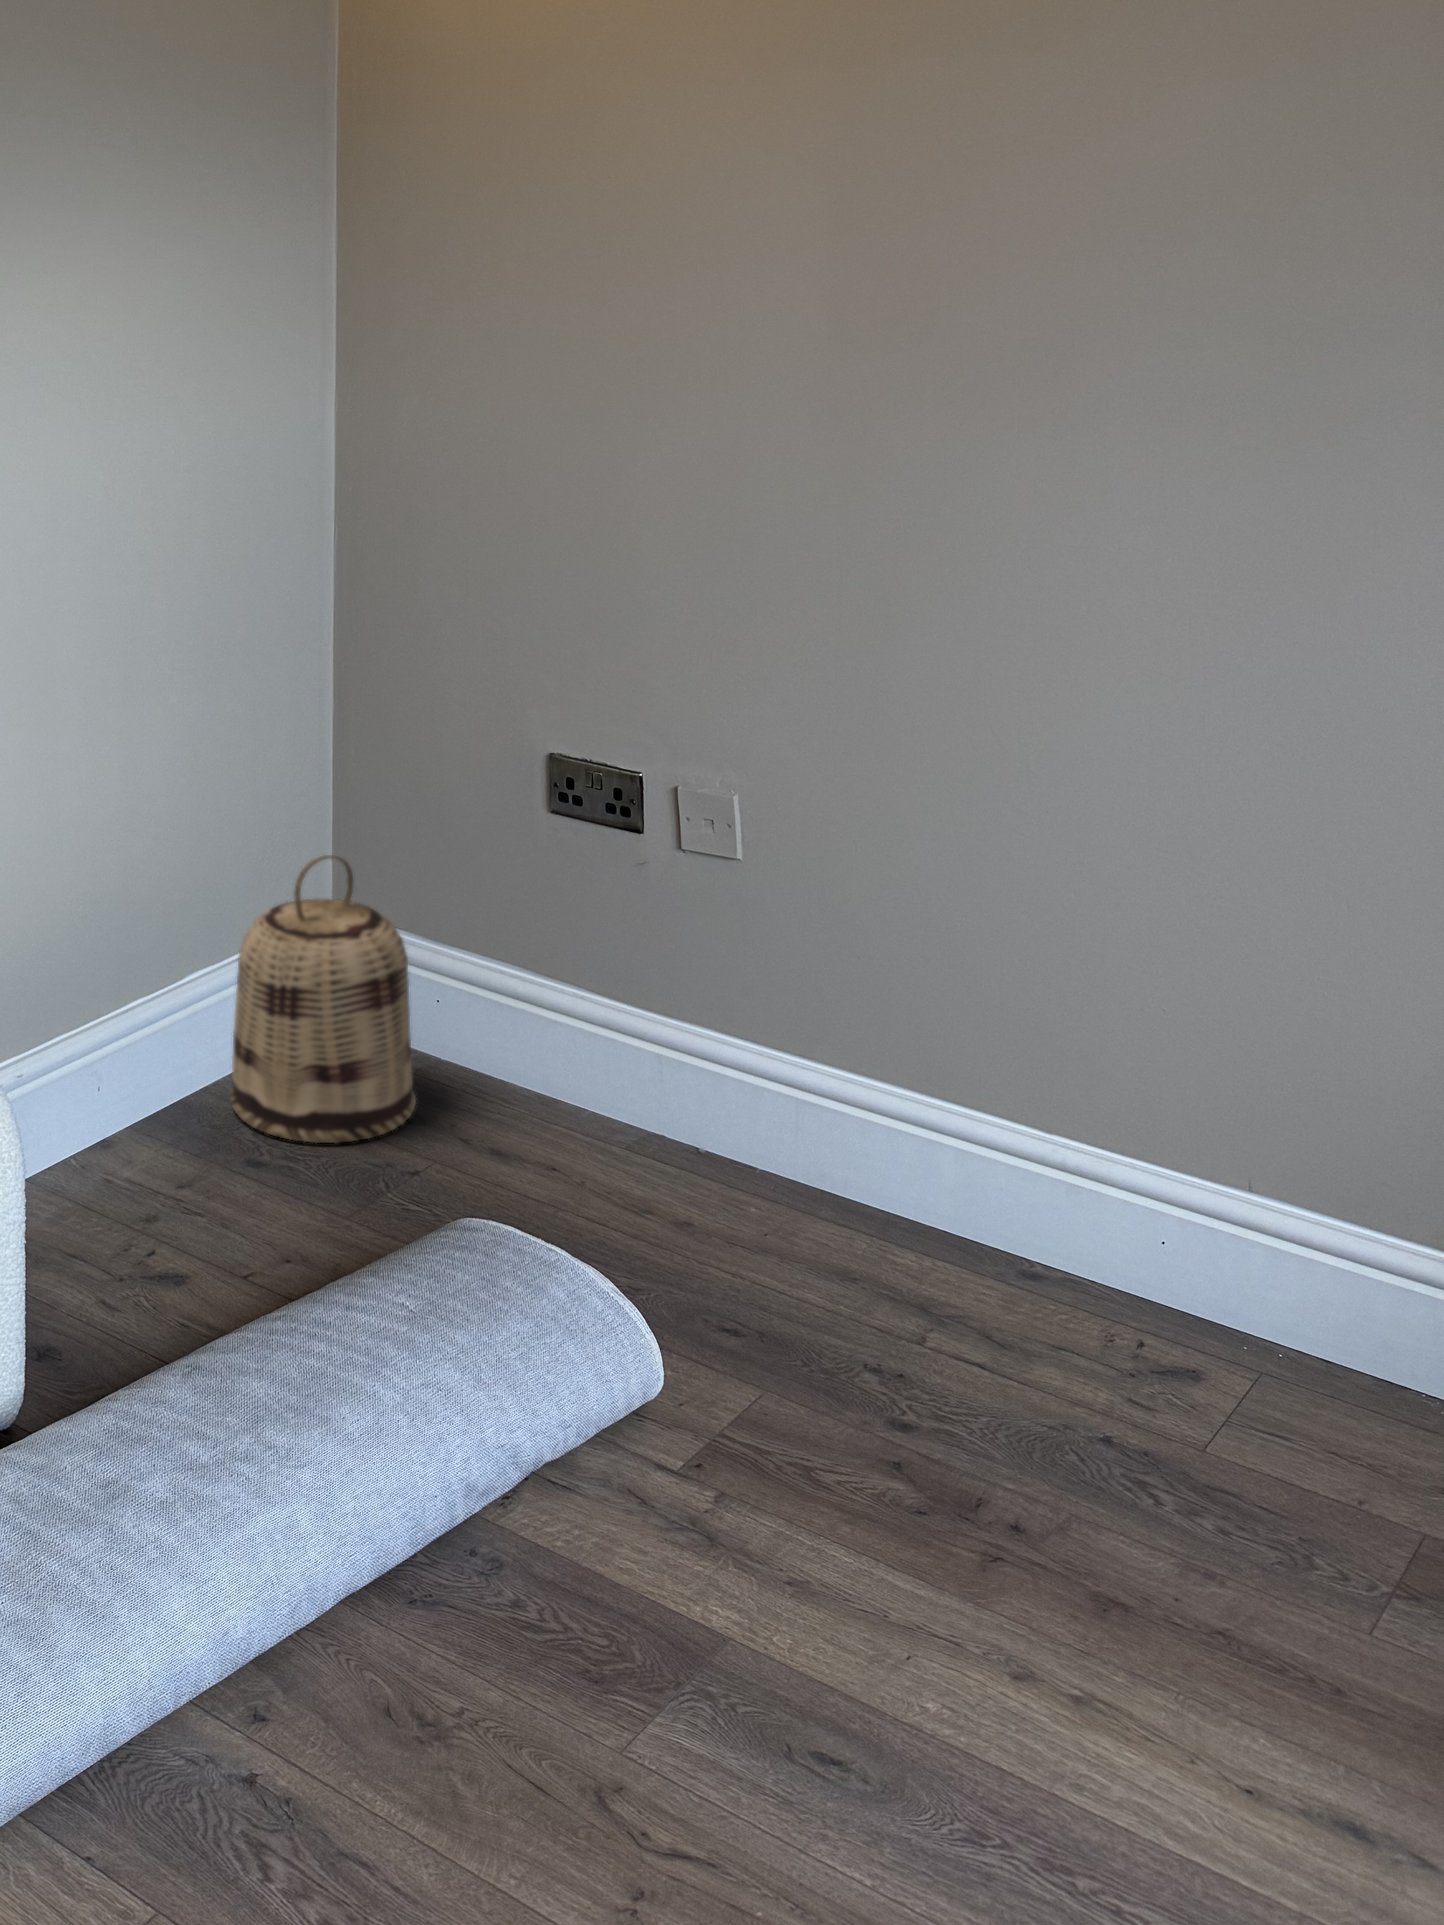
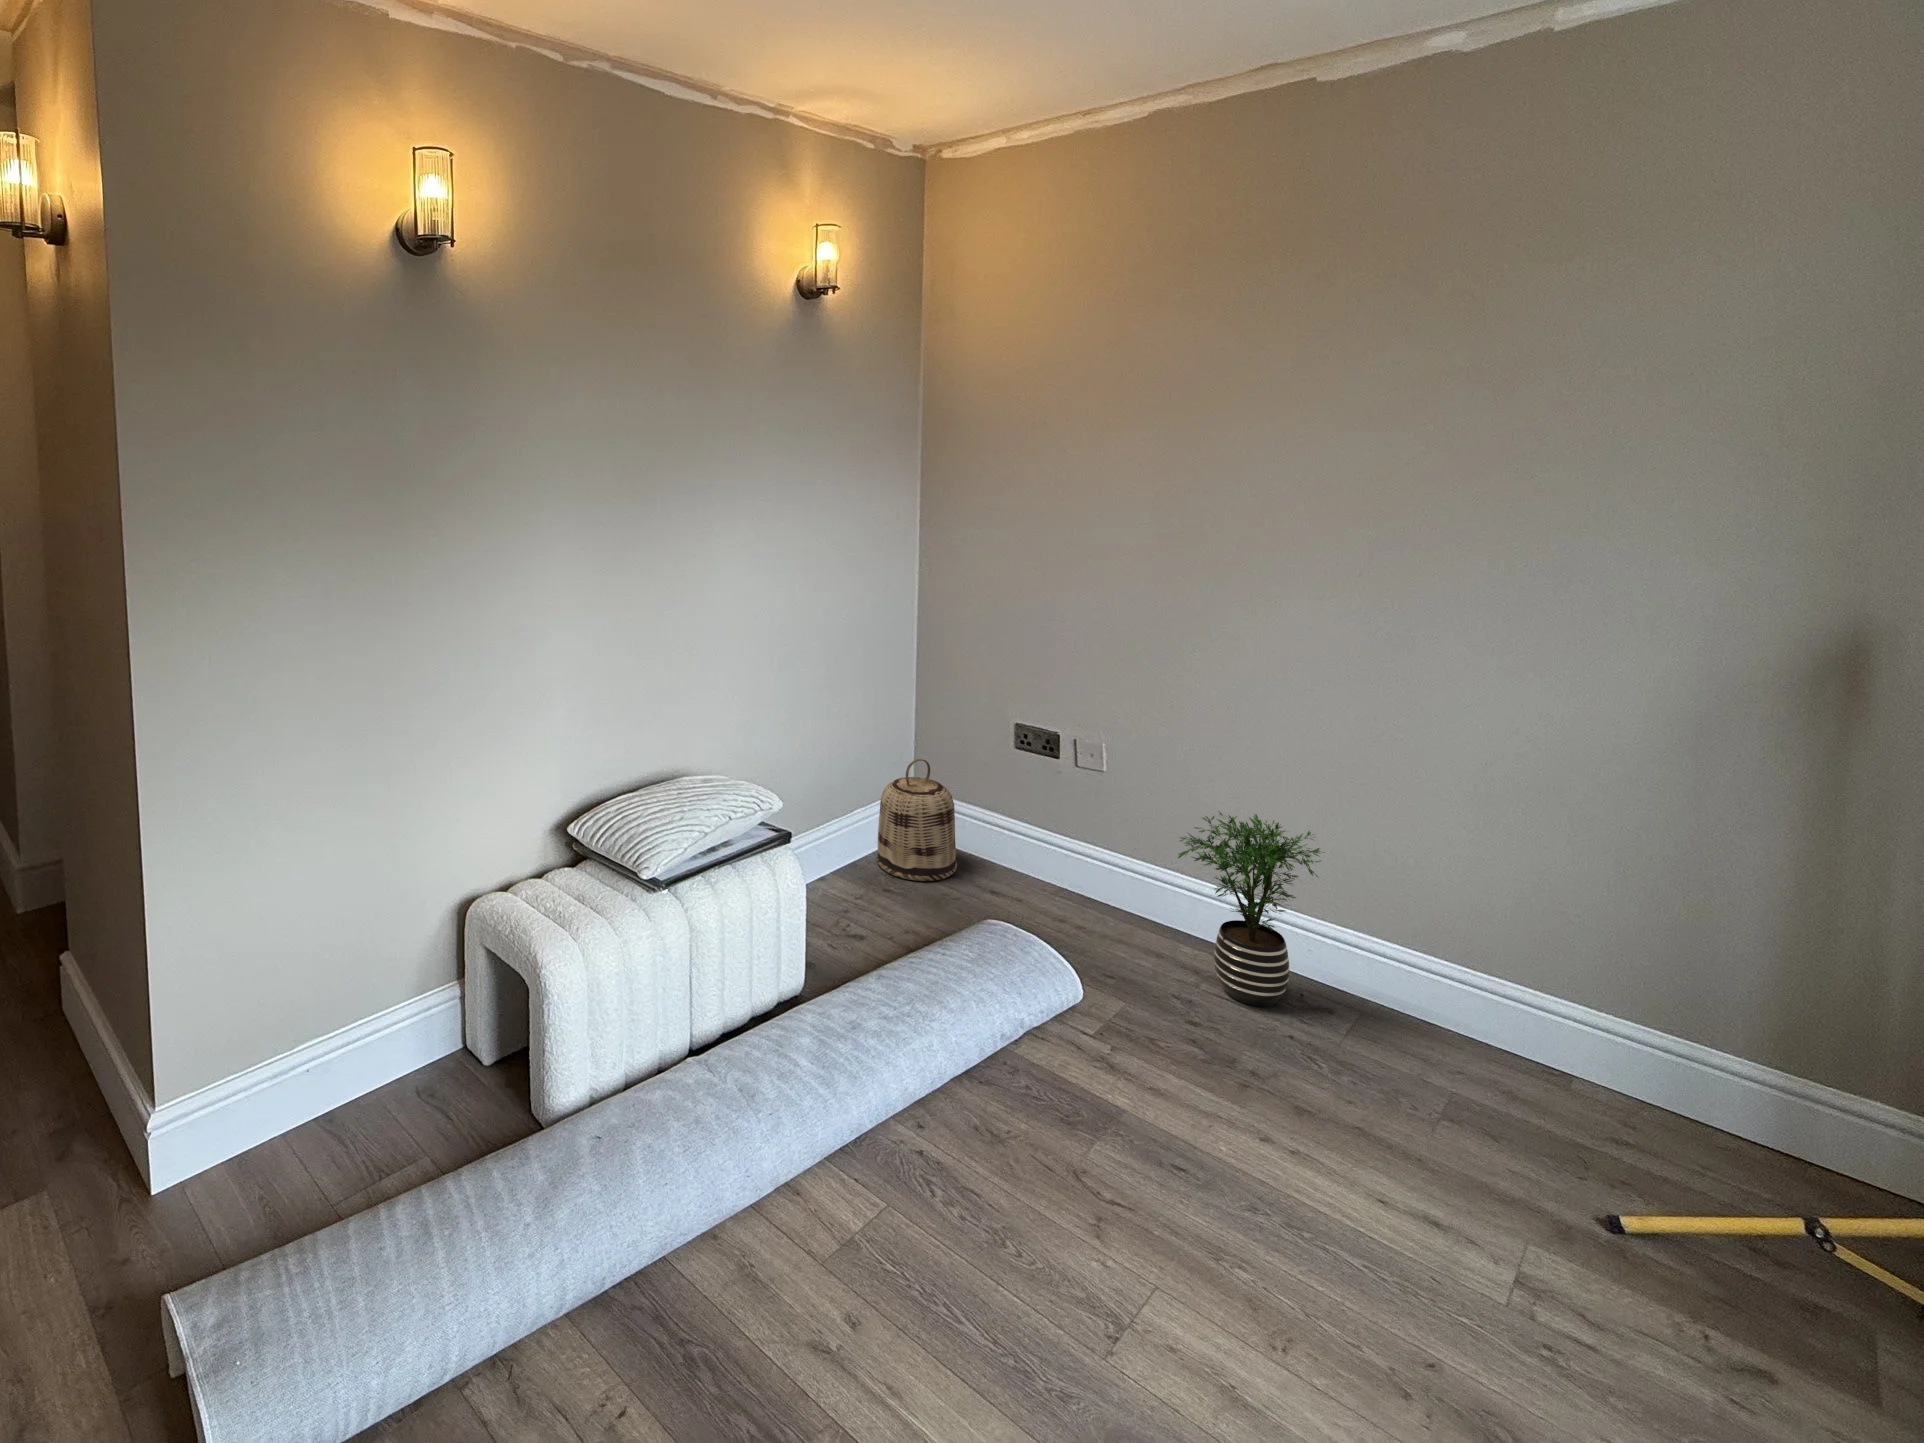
potted plant: none [874,941,1183,1380] -> present [1178,811,1324,1006]

